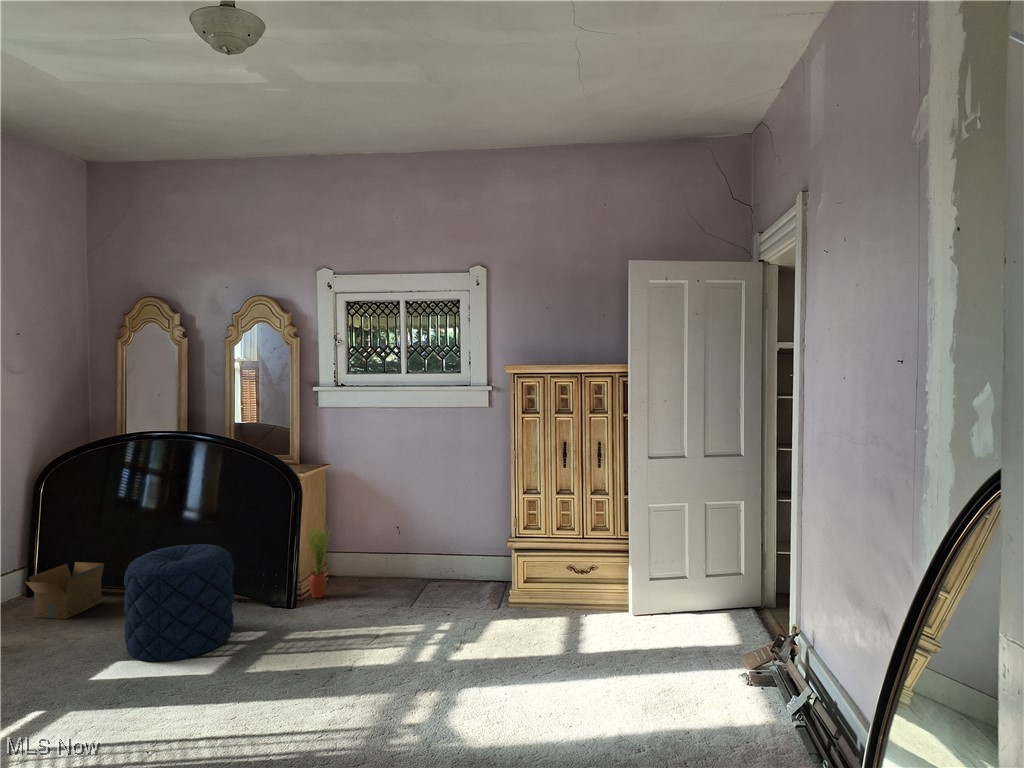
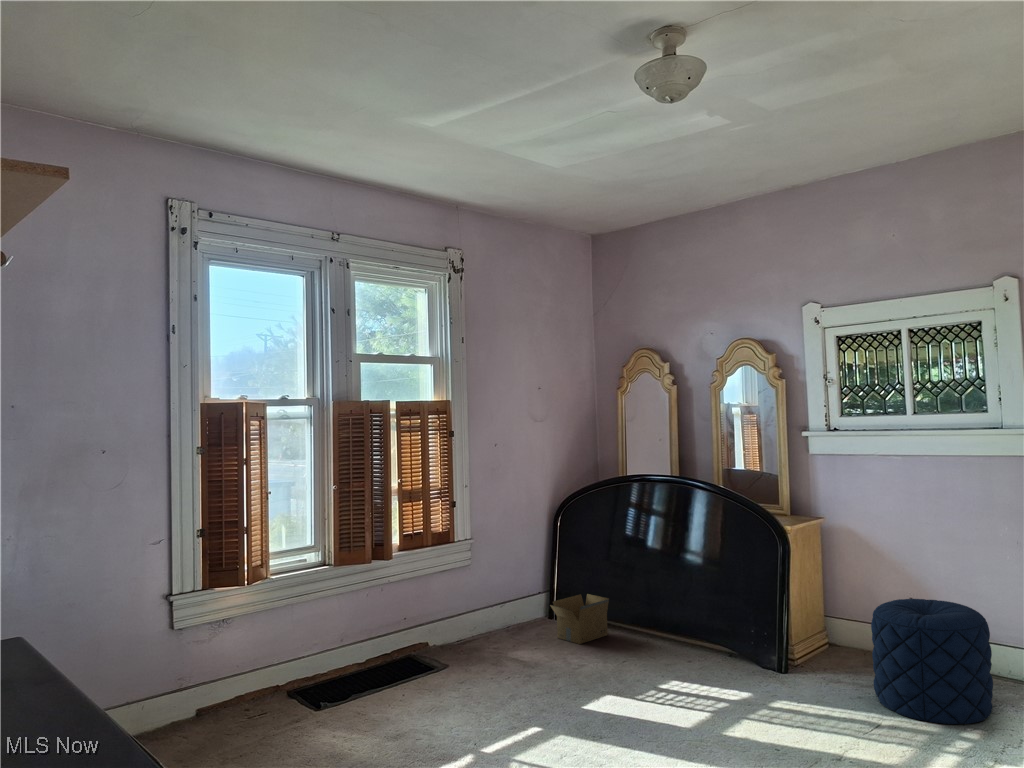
potted plant: present [307,526,331,598] -> none [796,586,826,671]
pouf: present [124,544,234,662] -> present [871,599,993,724]

